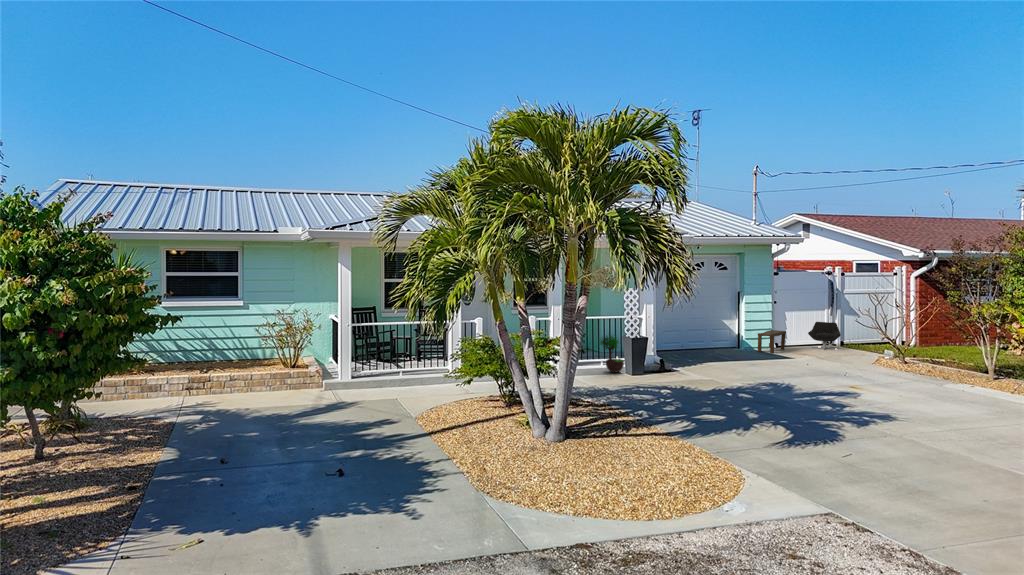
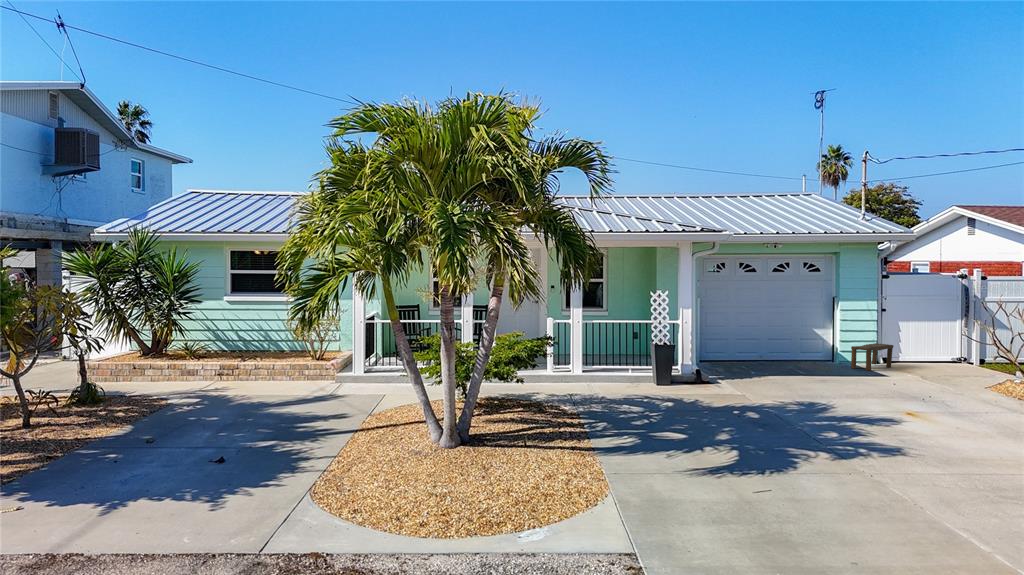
lounge chair: present [808,322,841,350] -> none [927,335,975,370]
potted tree: present [600,336,624,372] -> none [622,336,652,382]

